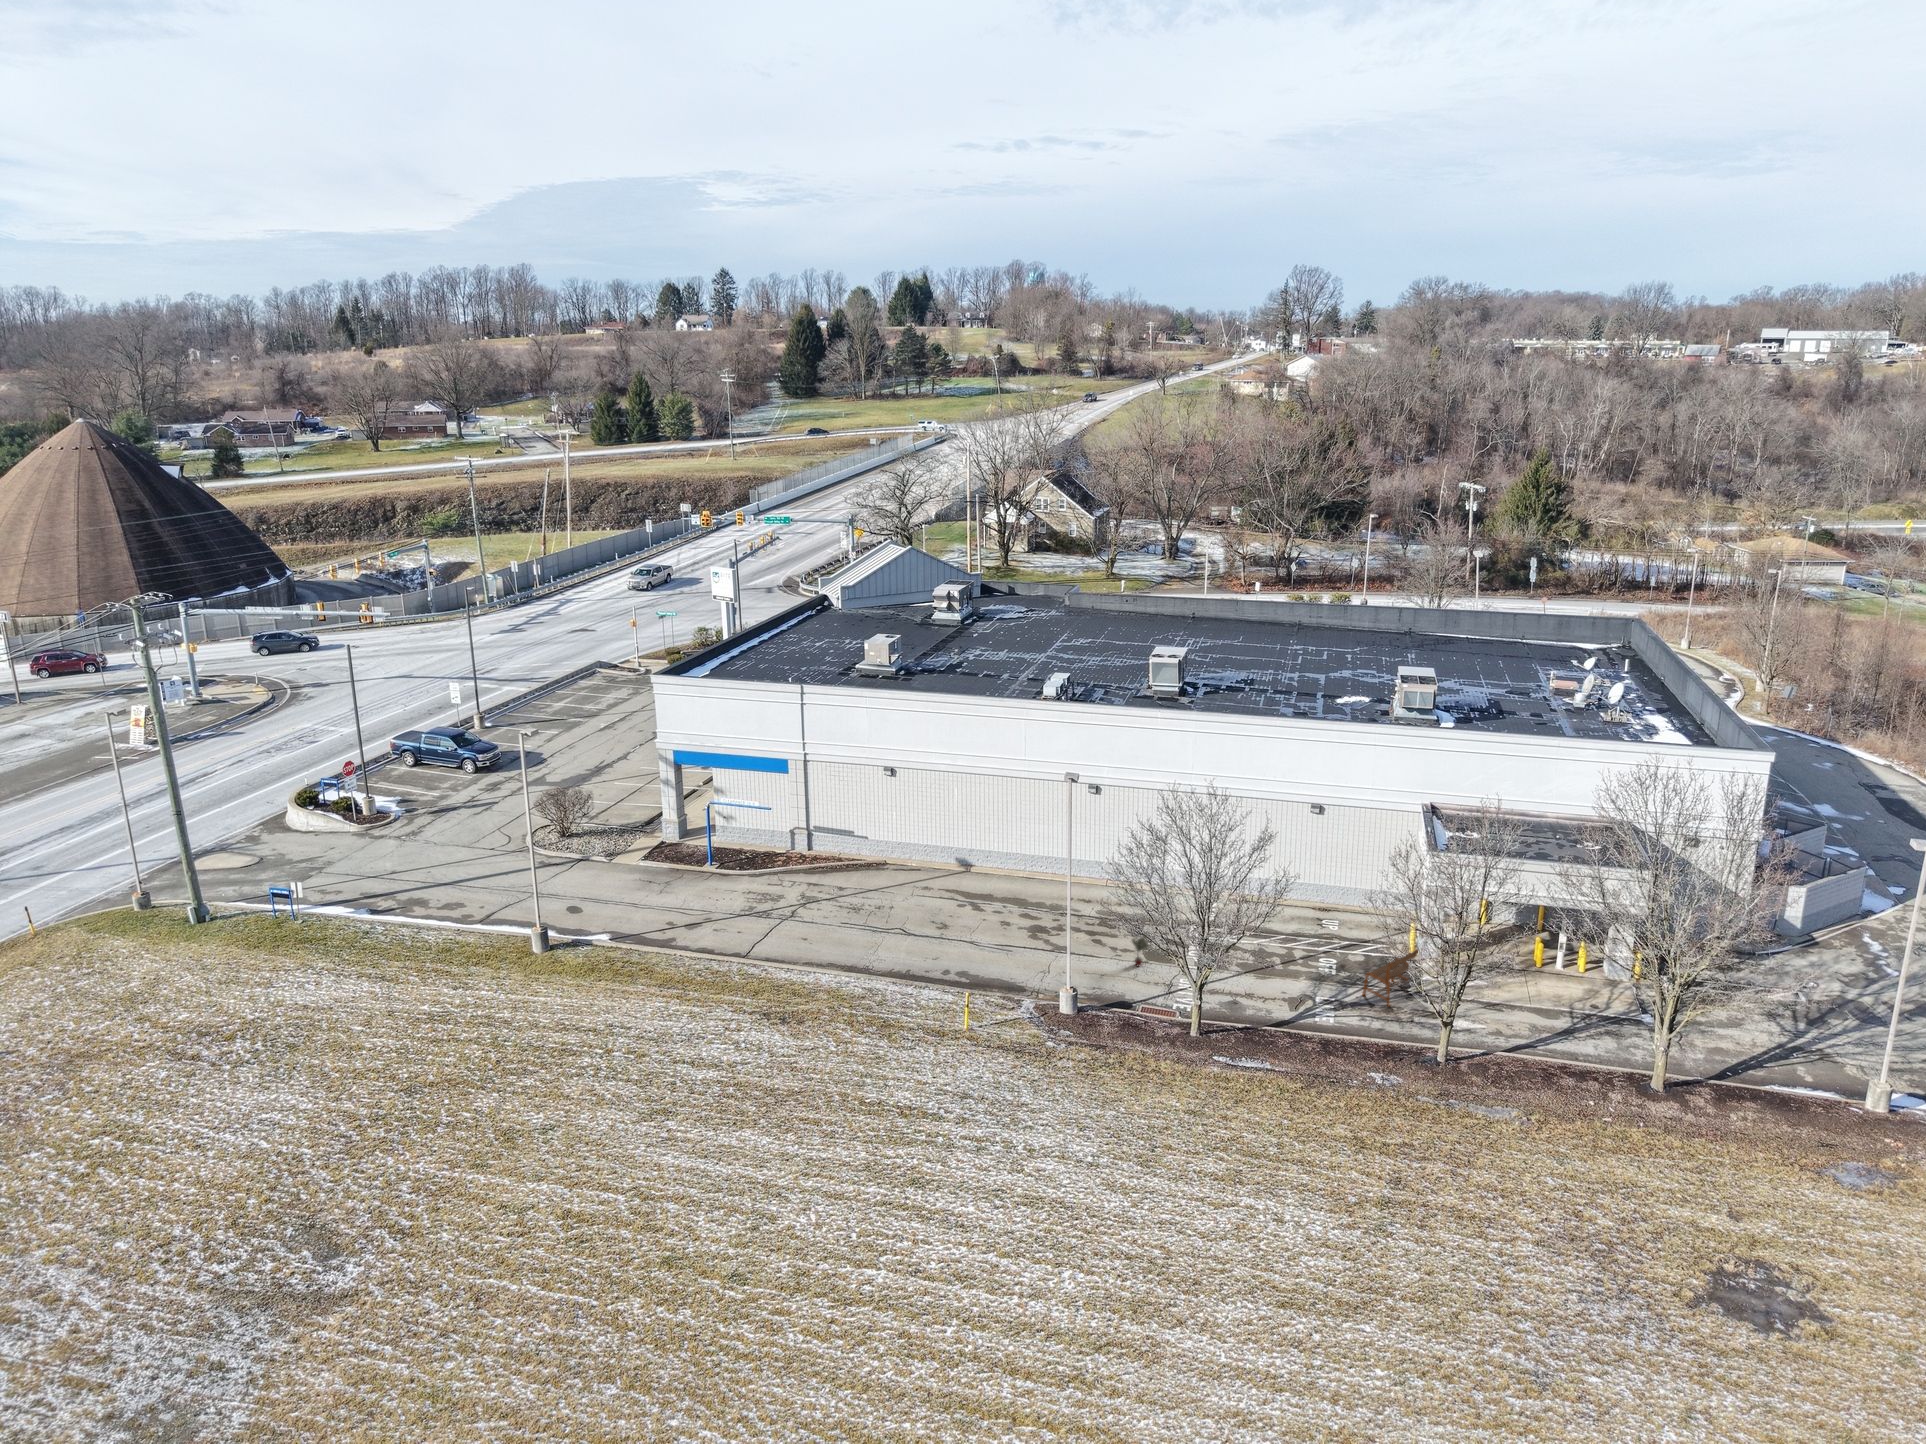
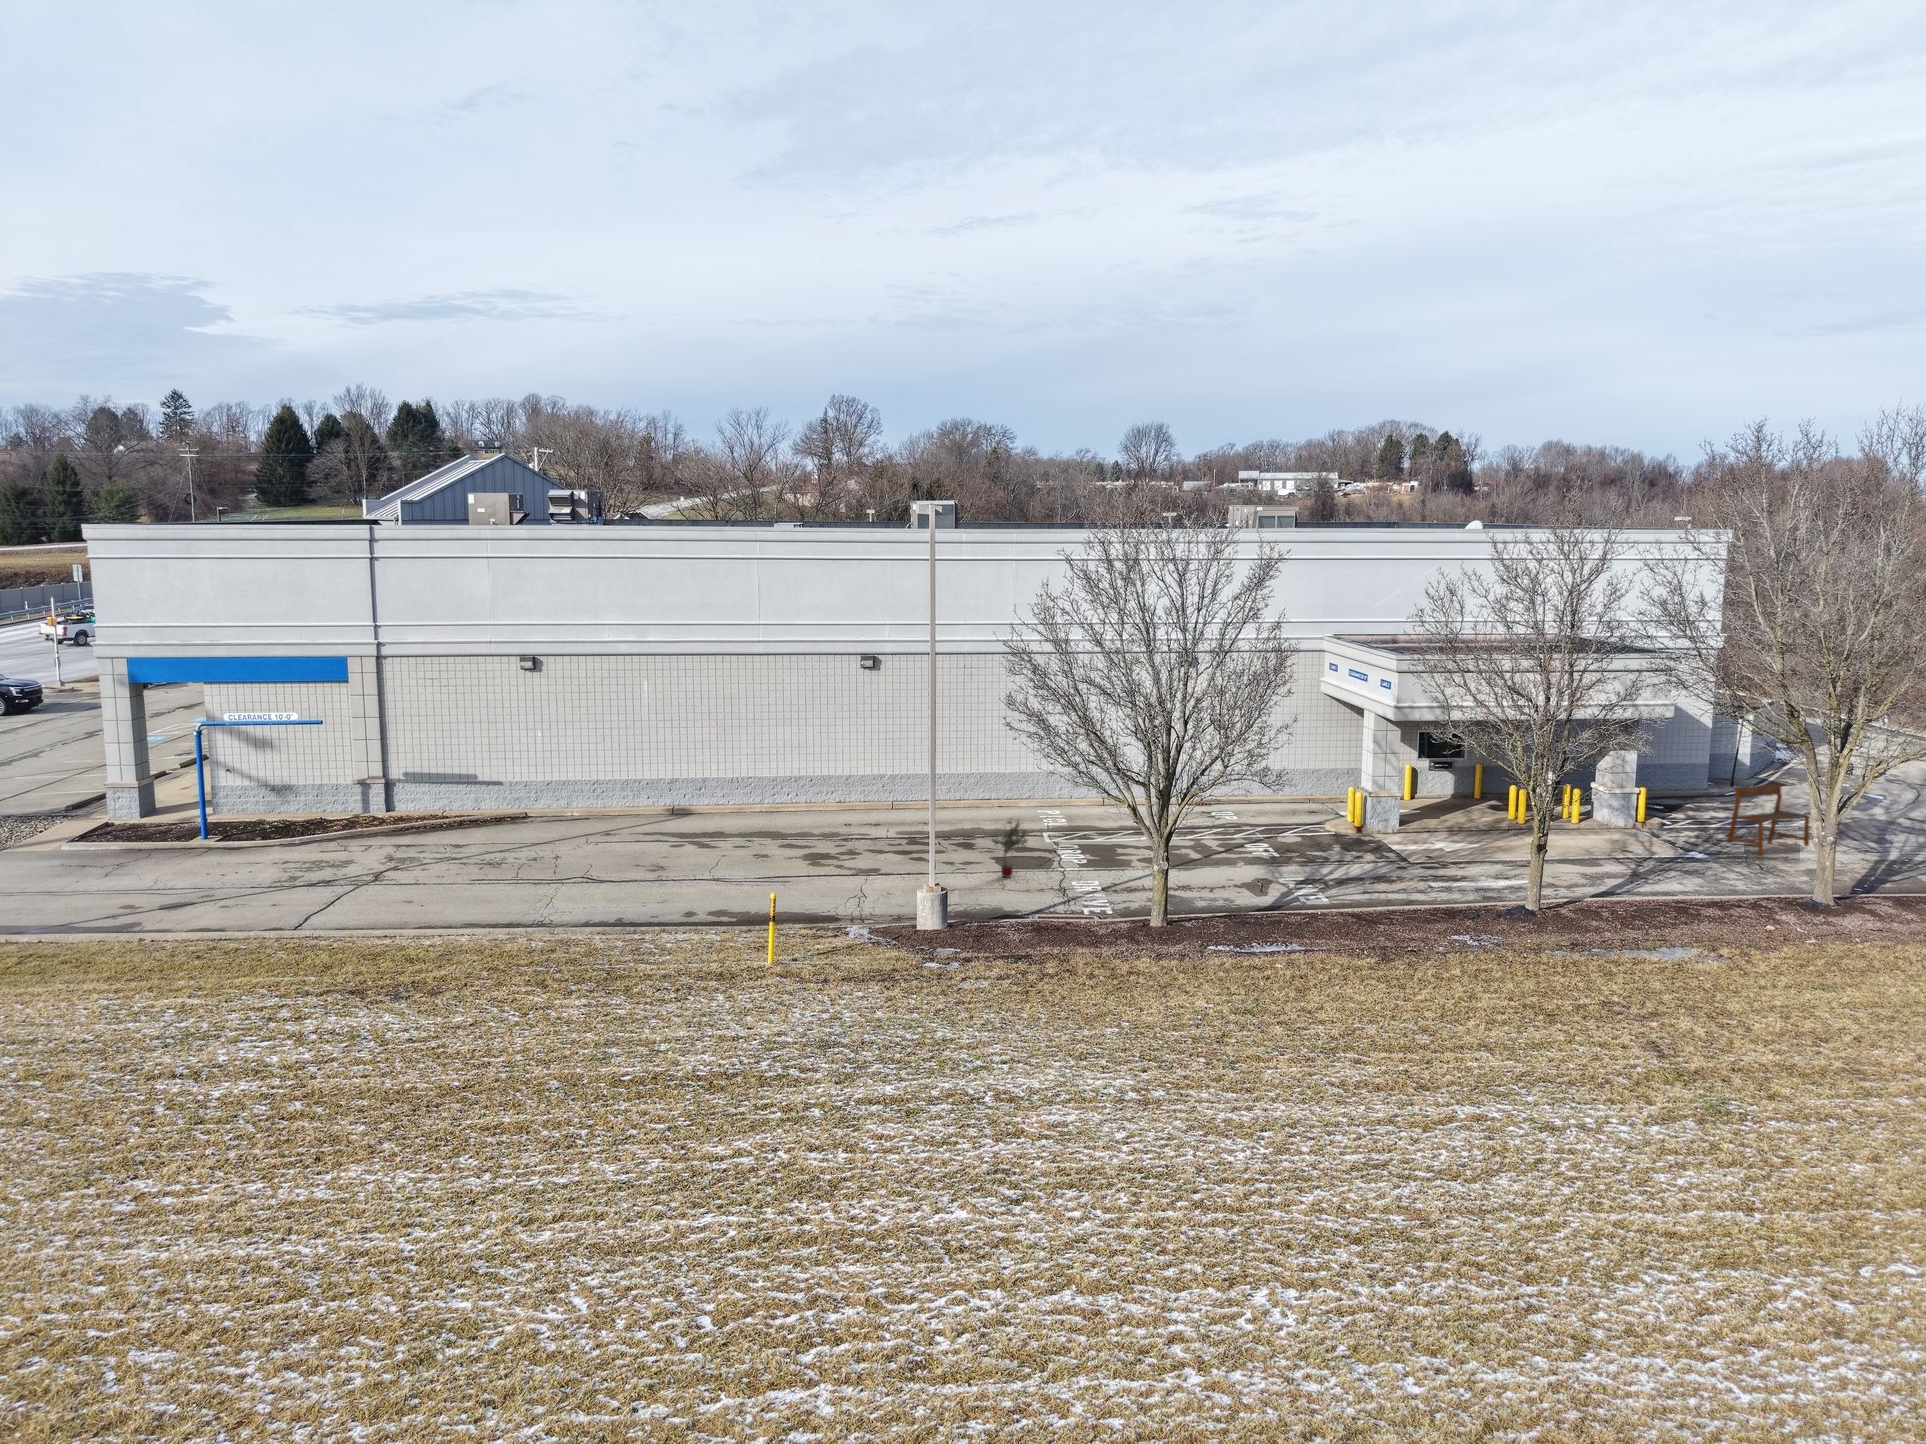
bench: present [1362,950,1418,1006] -> present [1727,783,1810,857]

